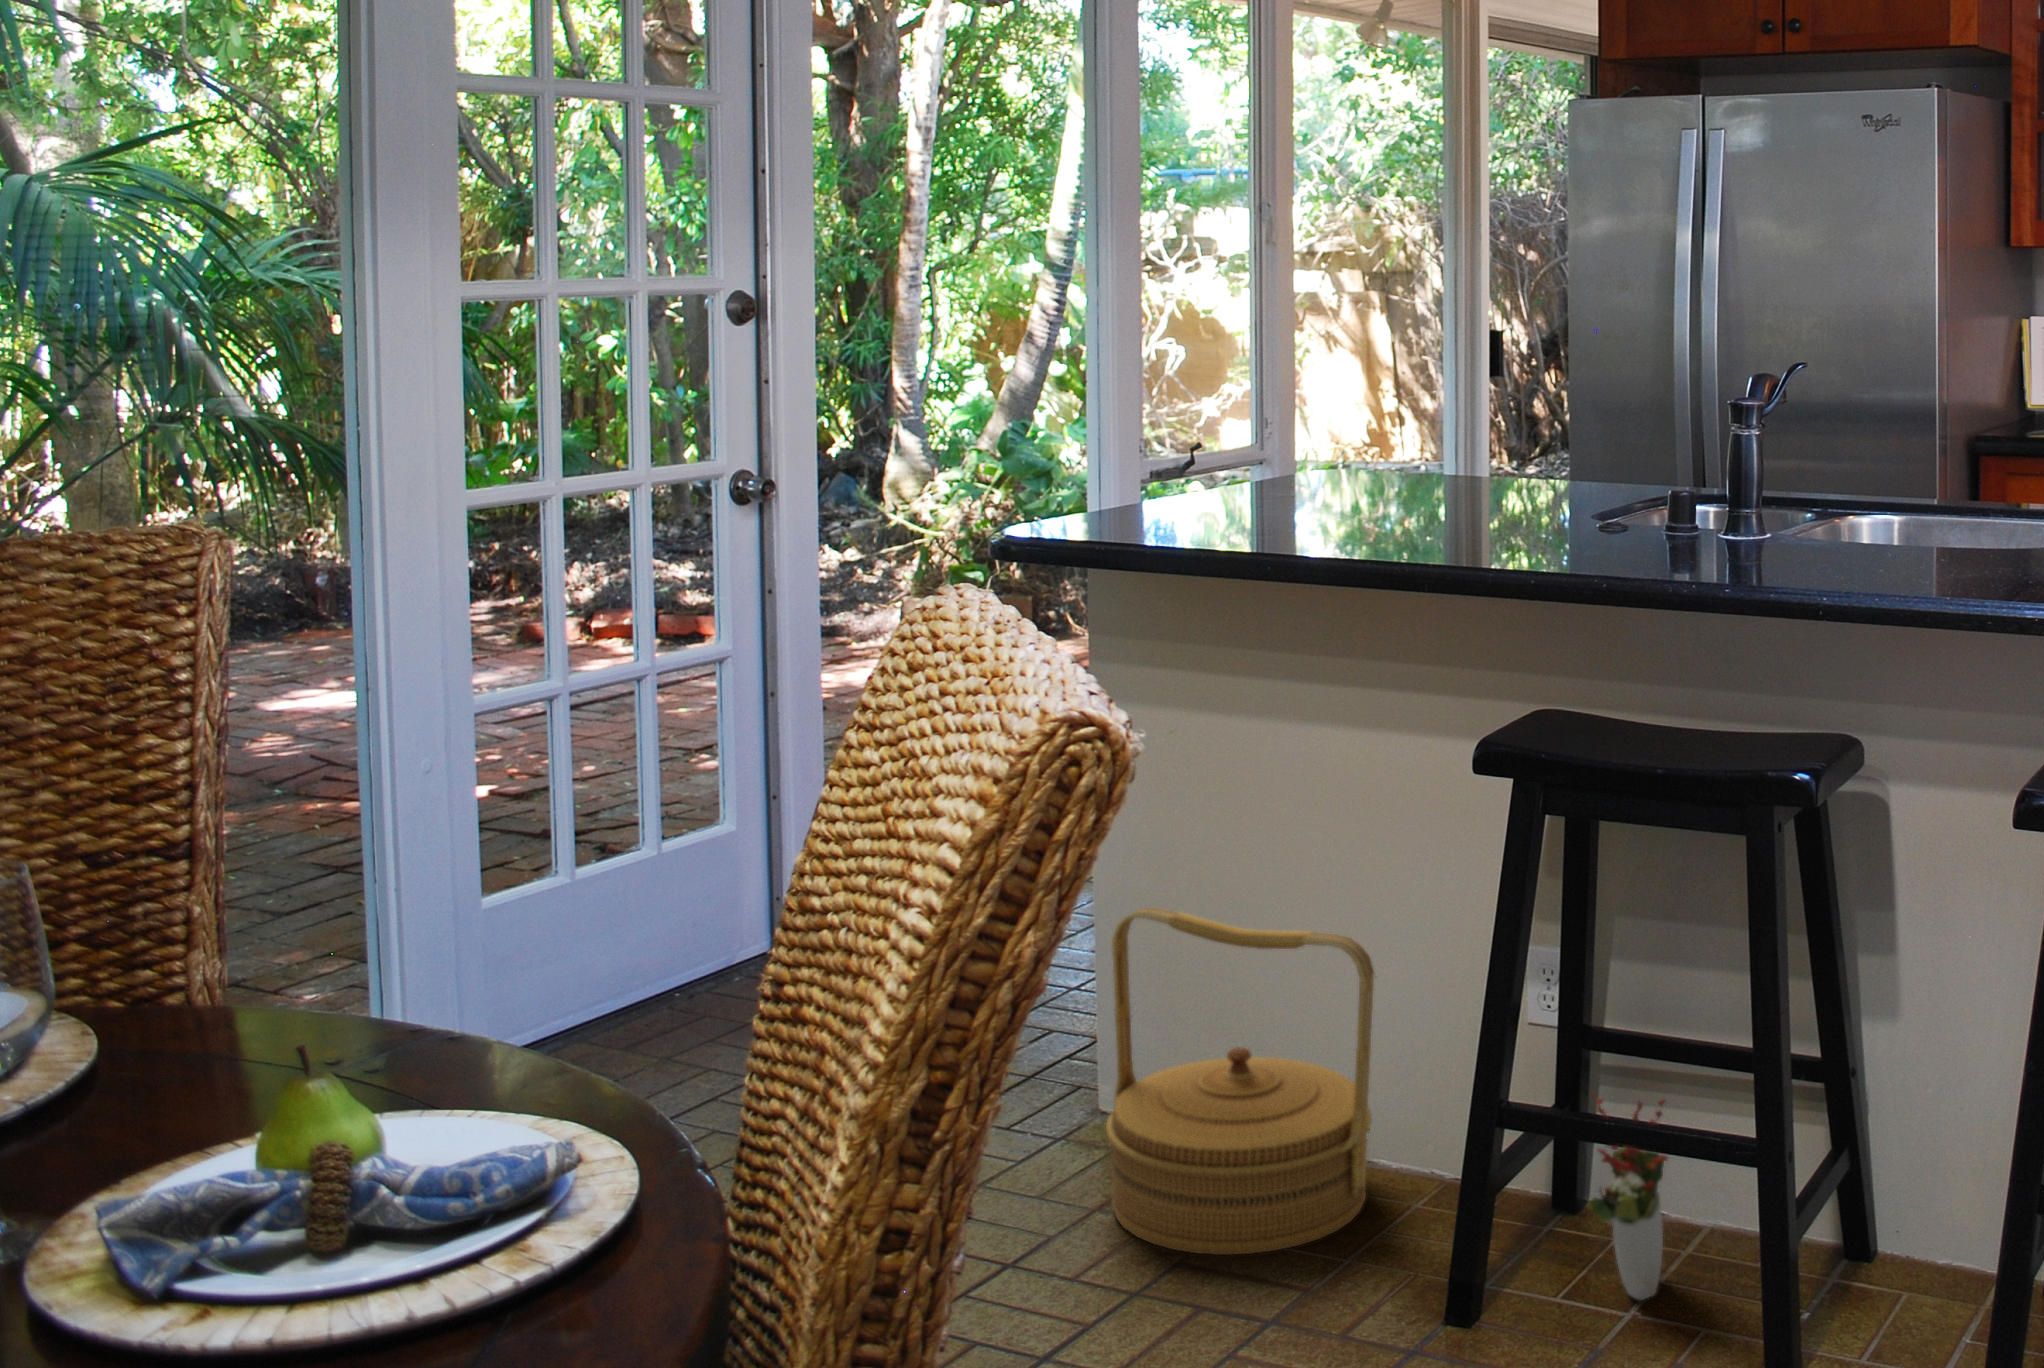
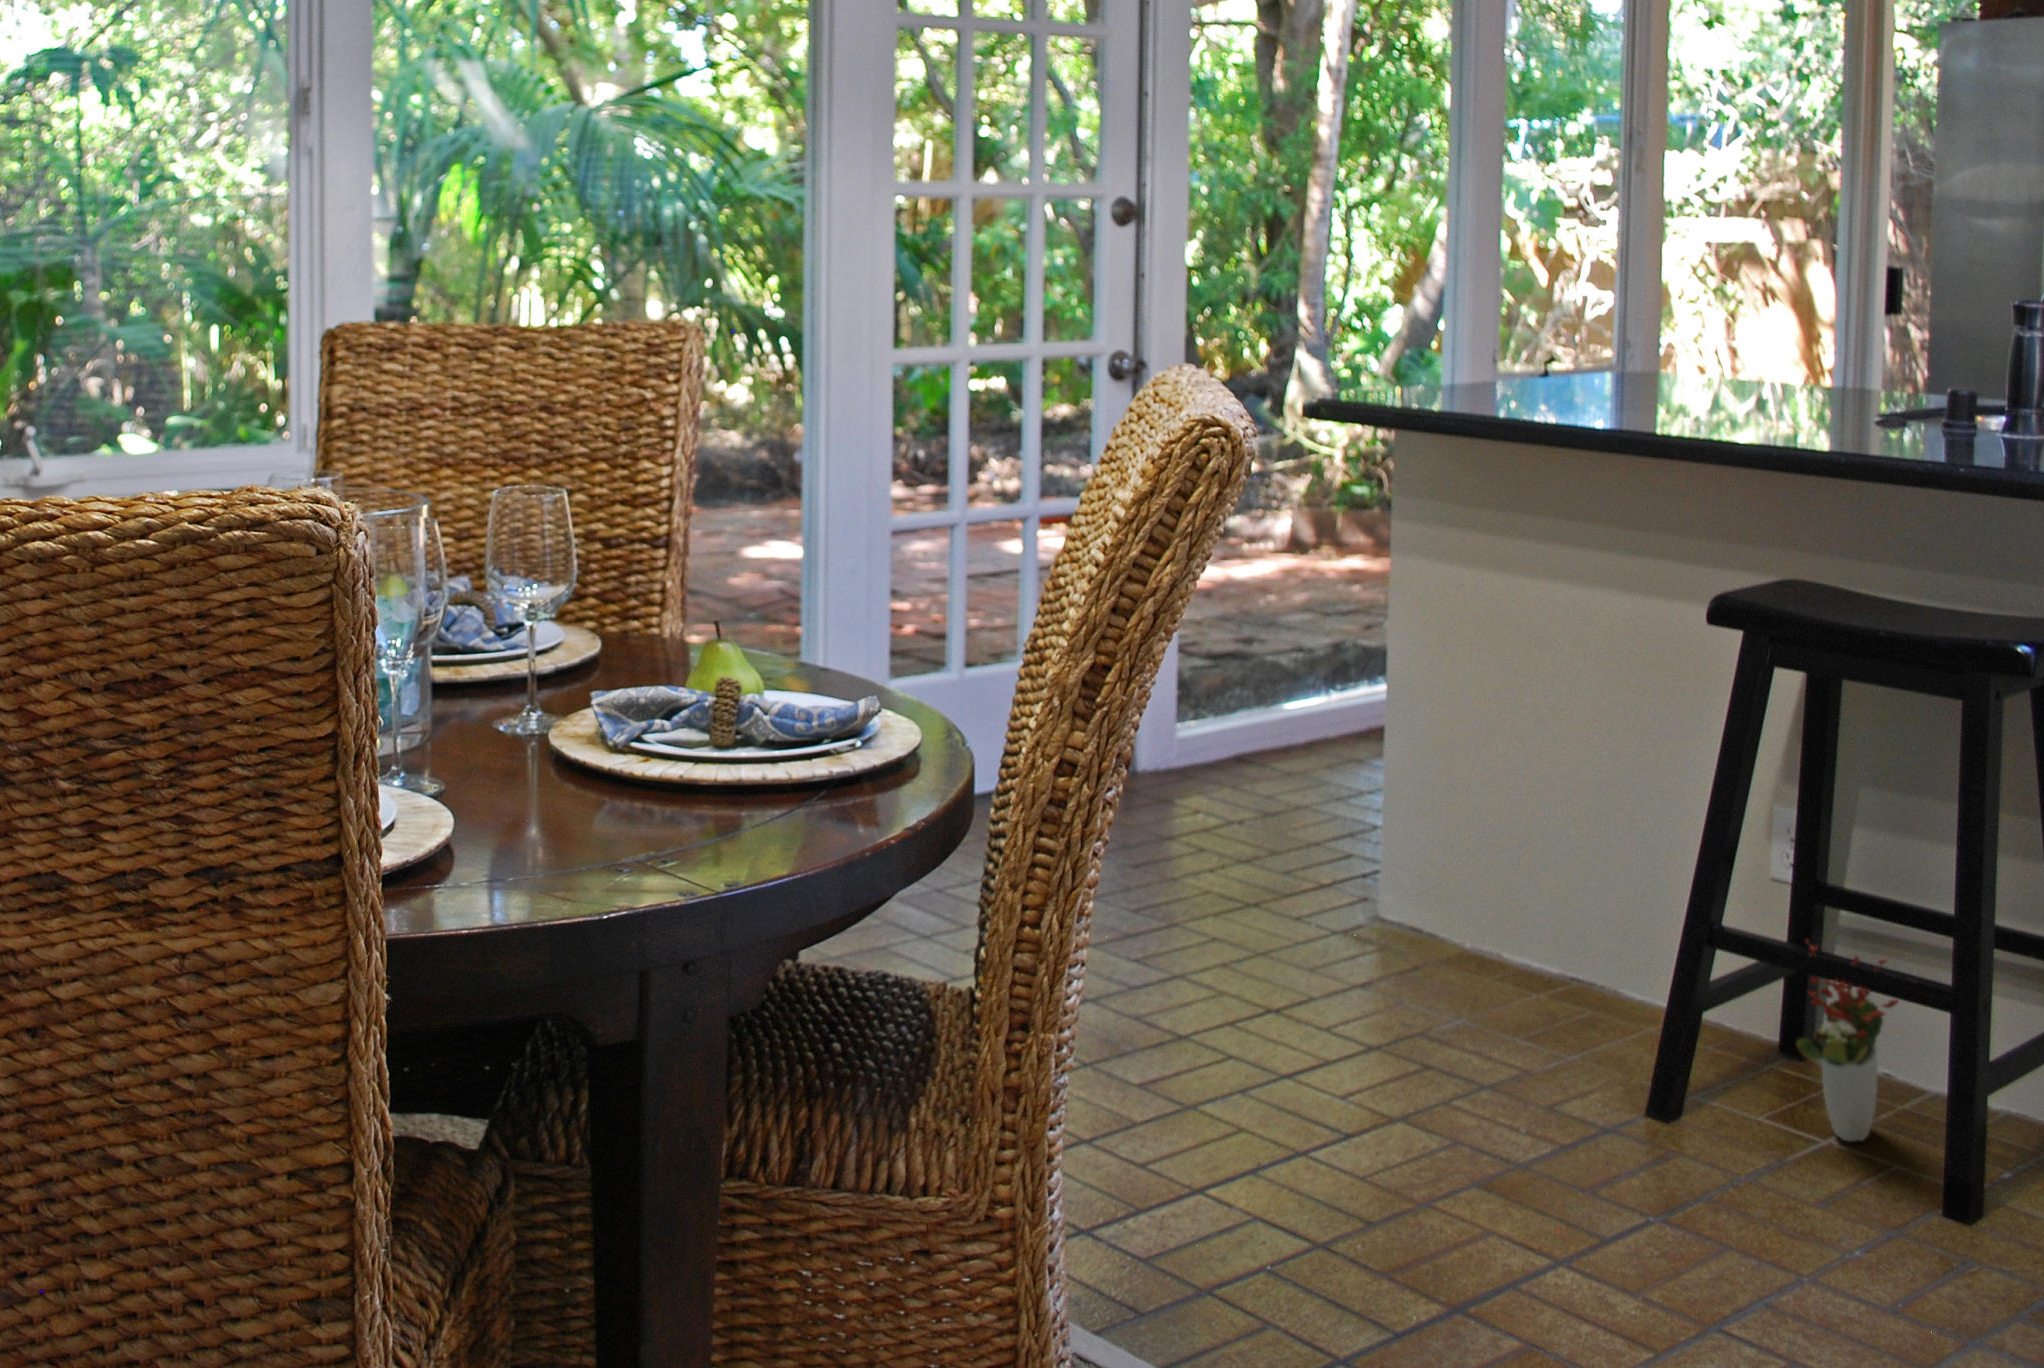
woven basket: present [1106,907,1374,1255] -> none [1348,729,1600,1037]

